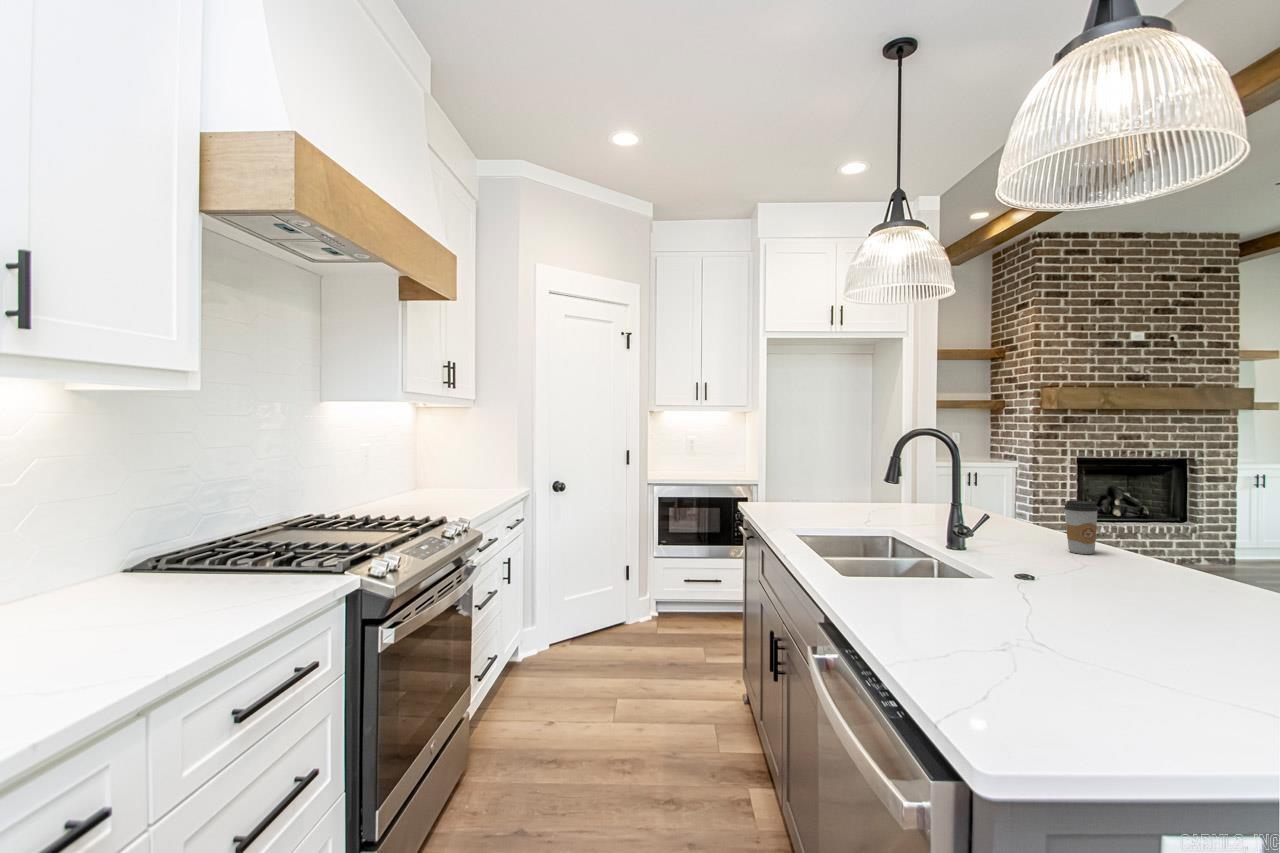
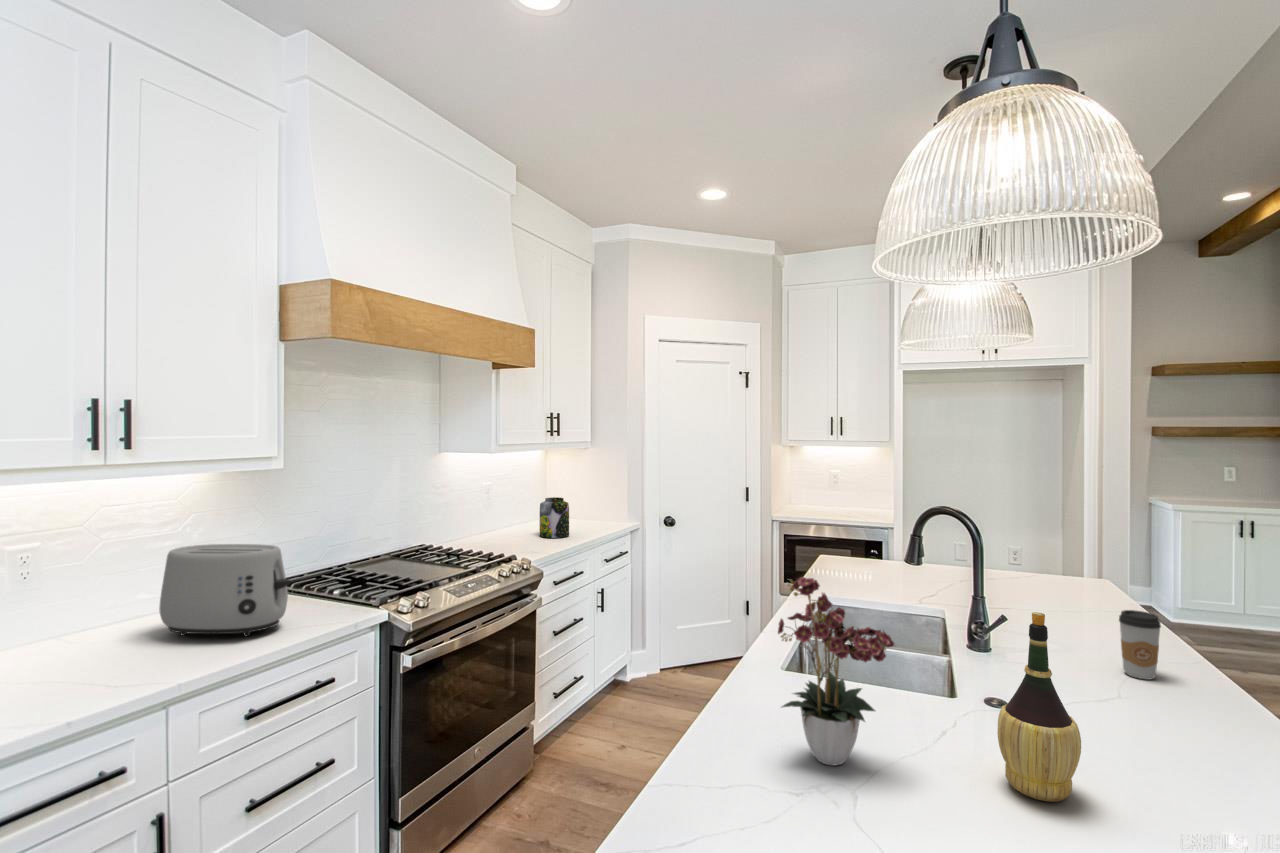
flower arrangement: none [929,446,1046,637] -> present [778,577,894,765]
jar: none [436,461,470,506] -> present [540,497,569,538]
wine bottle: none [1112,470,1194,631] -> present [997,612,1081,801]
toaster: none [18,490,247,630] -> present [159,544,290,636]

